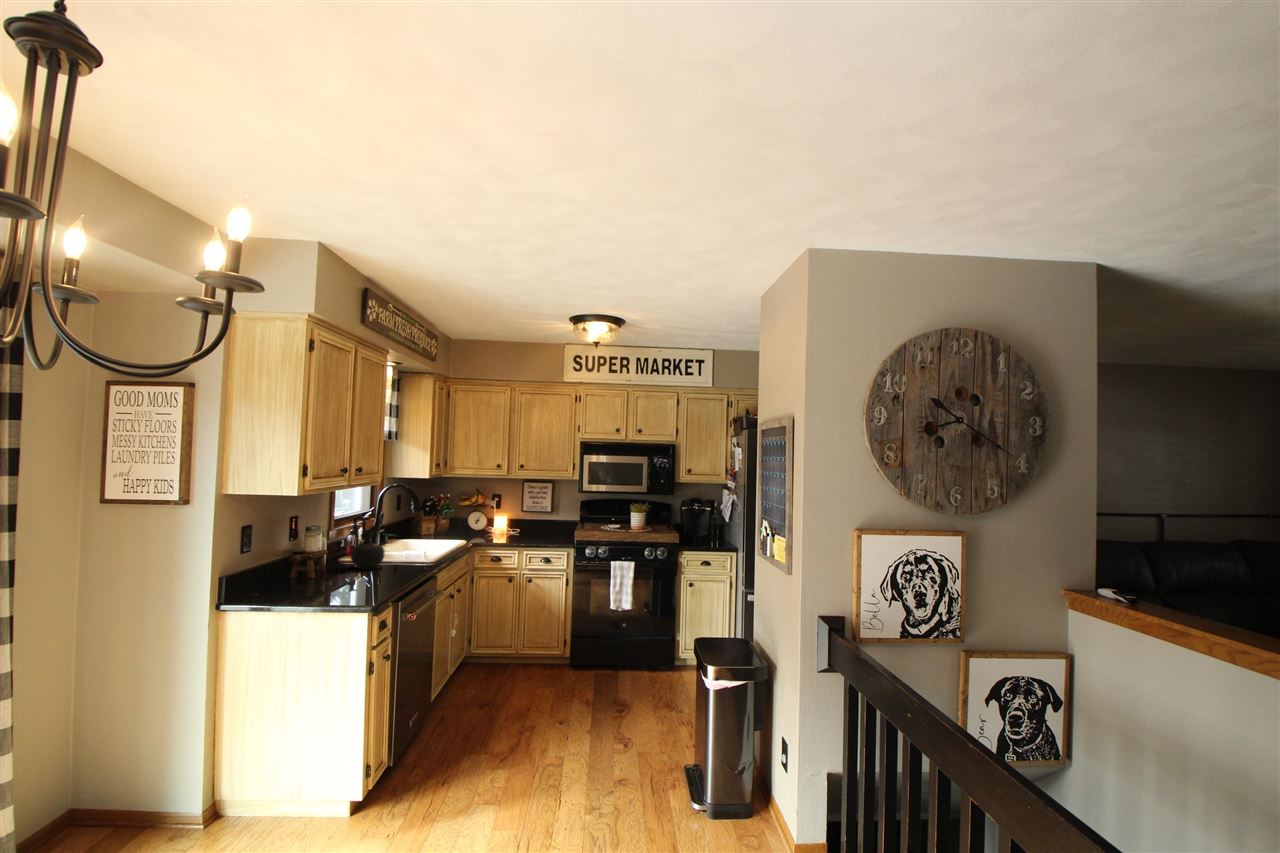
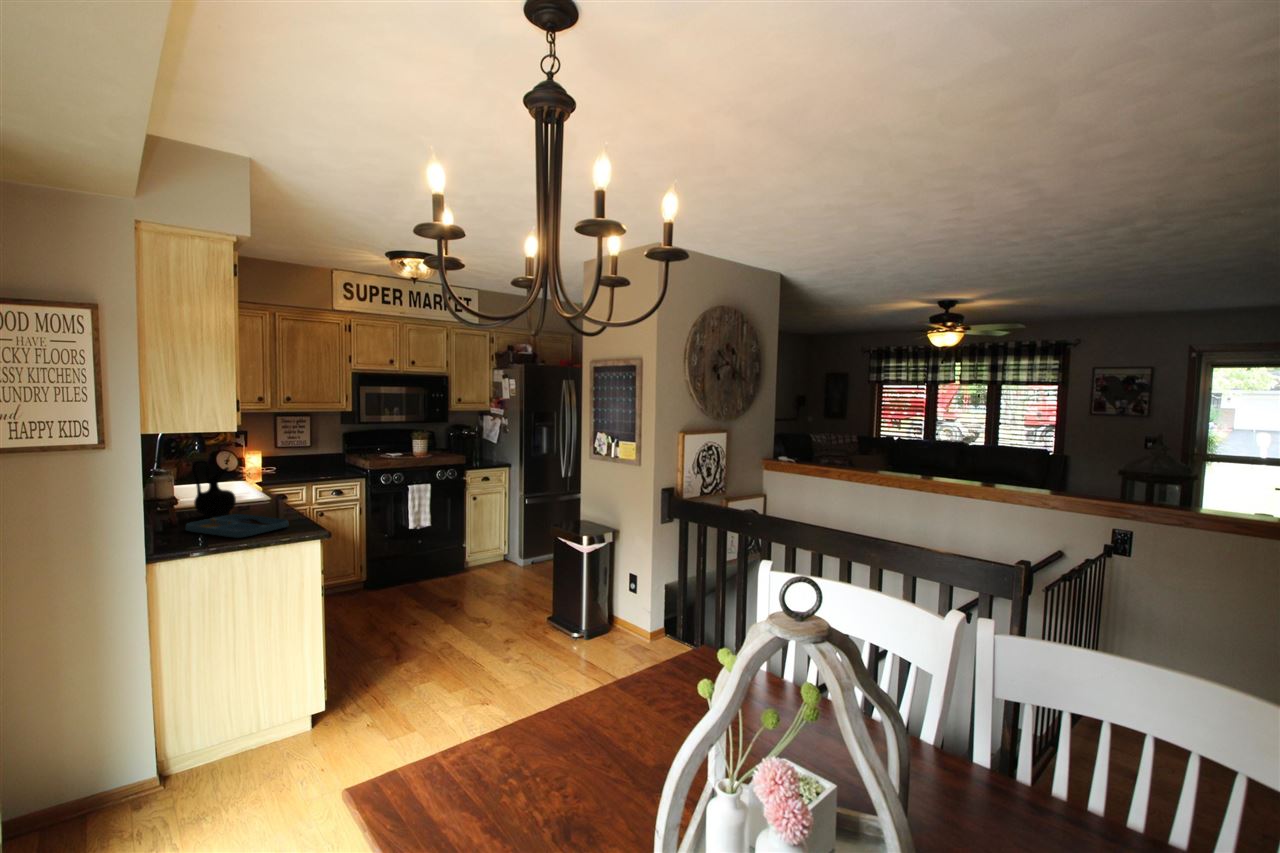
tray: none [313,568,377,591] -> present [185,514,288,538]

